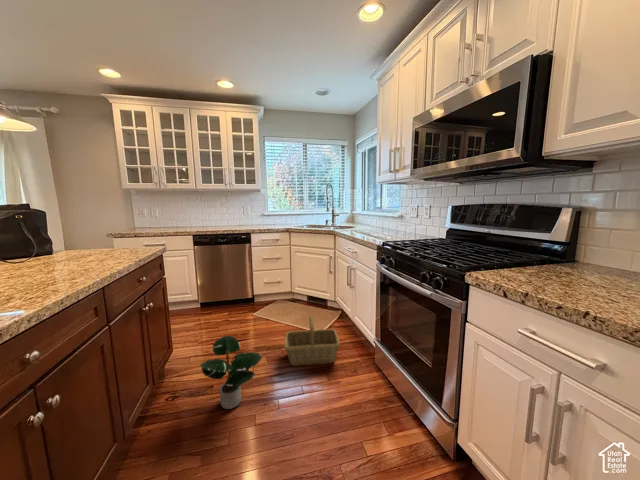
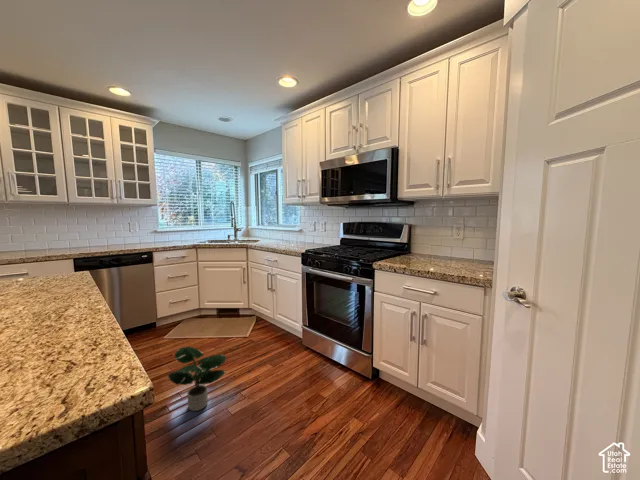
basket: present [285,316,340,366] -> none [223,320,276,366]

